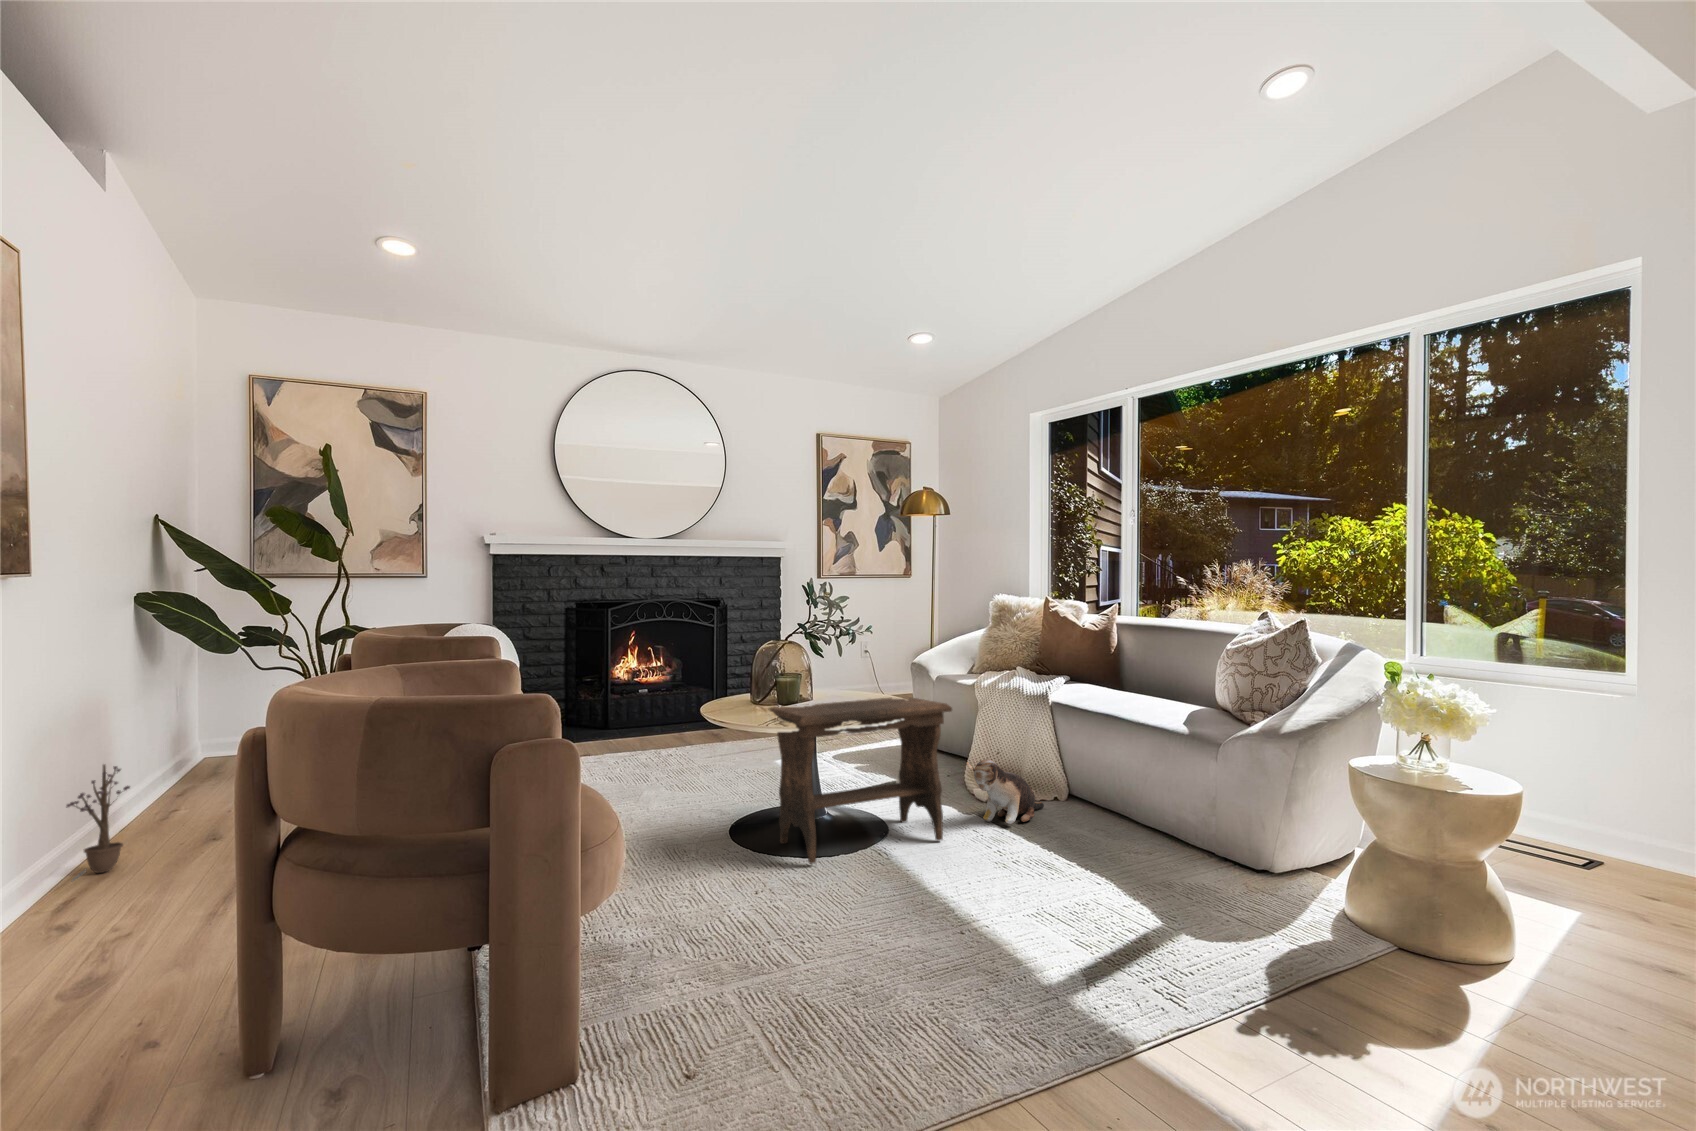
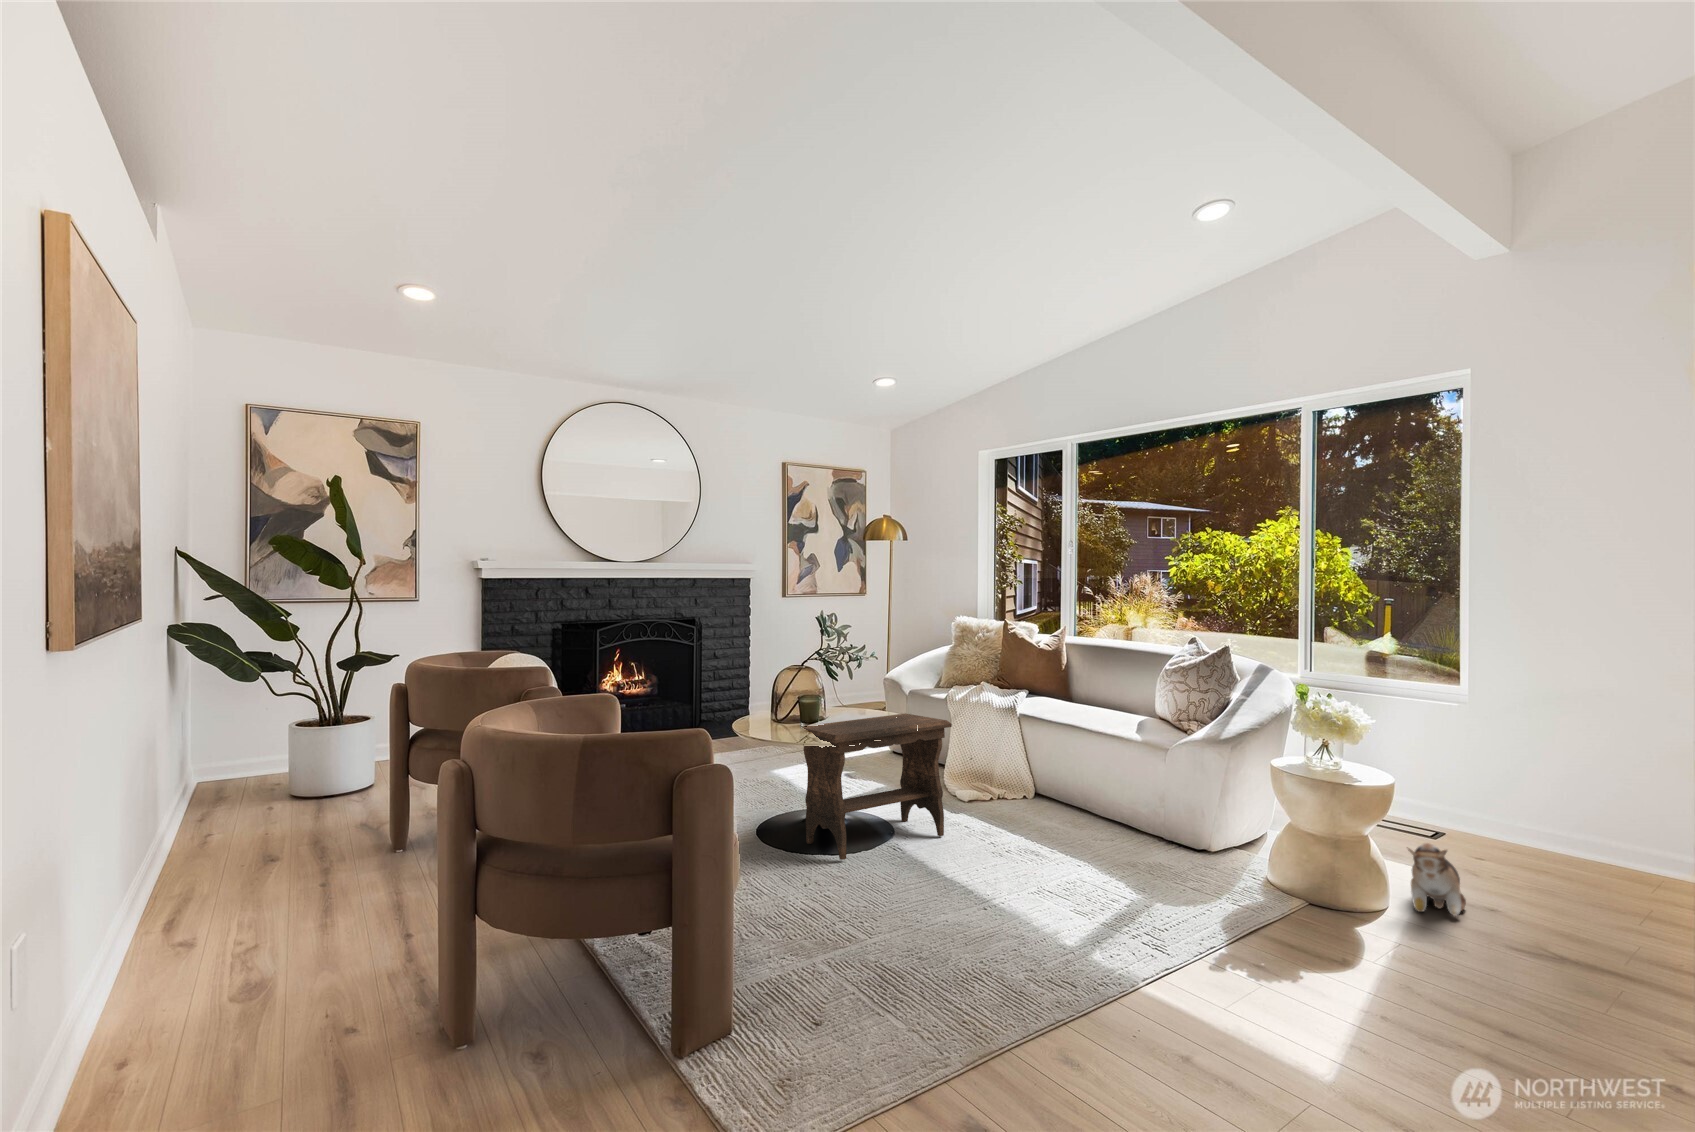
plush toy: present [967,759,1044,824] -> present [1408,843,1466,916]
decorative plant: present [67,765,130,881] -> none [161,794,210,904]

